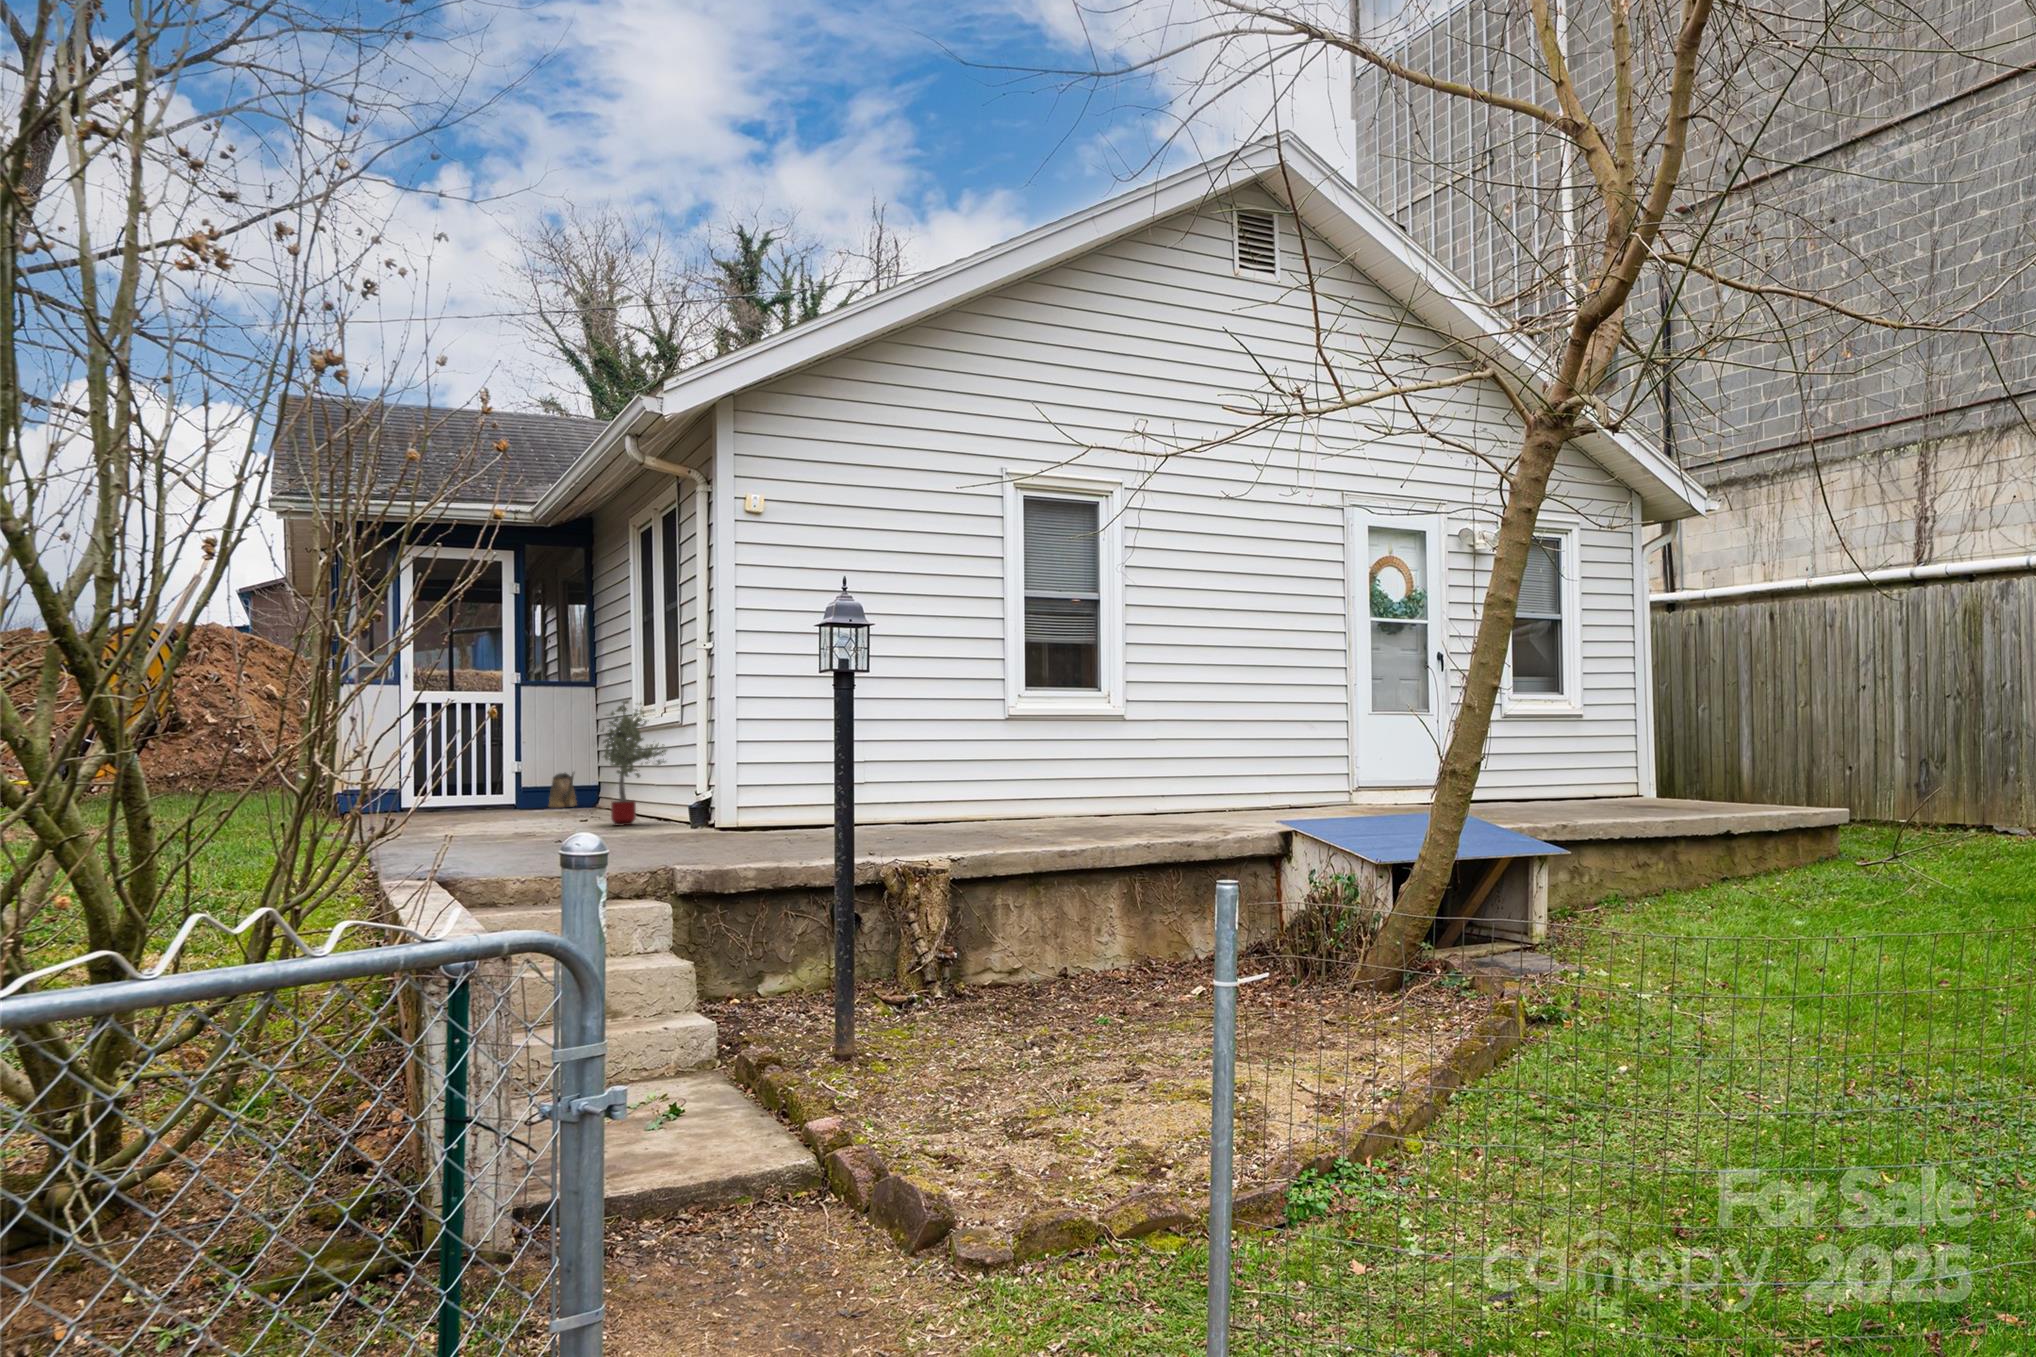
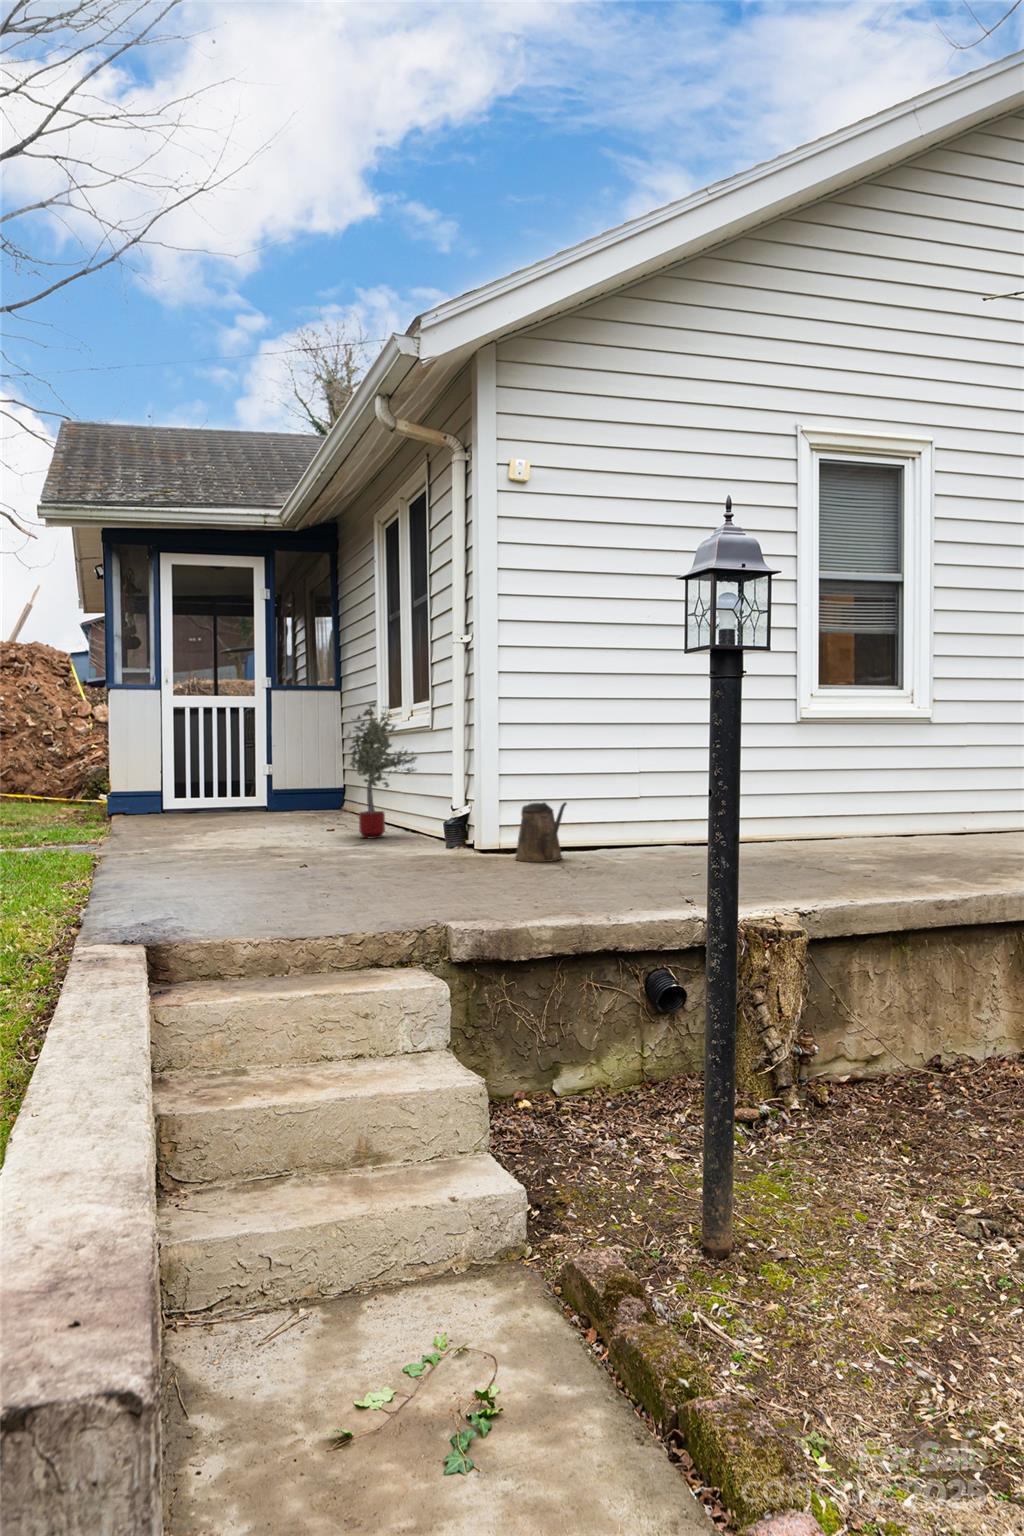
watering can: present [548,772,577,808] -> present [515,803,567,862]

